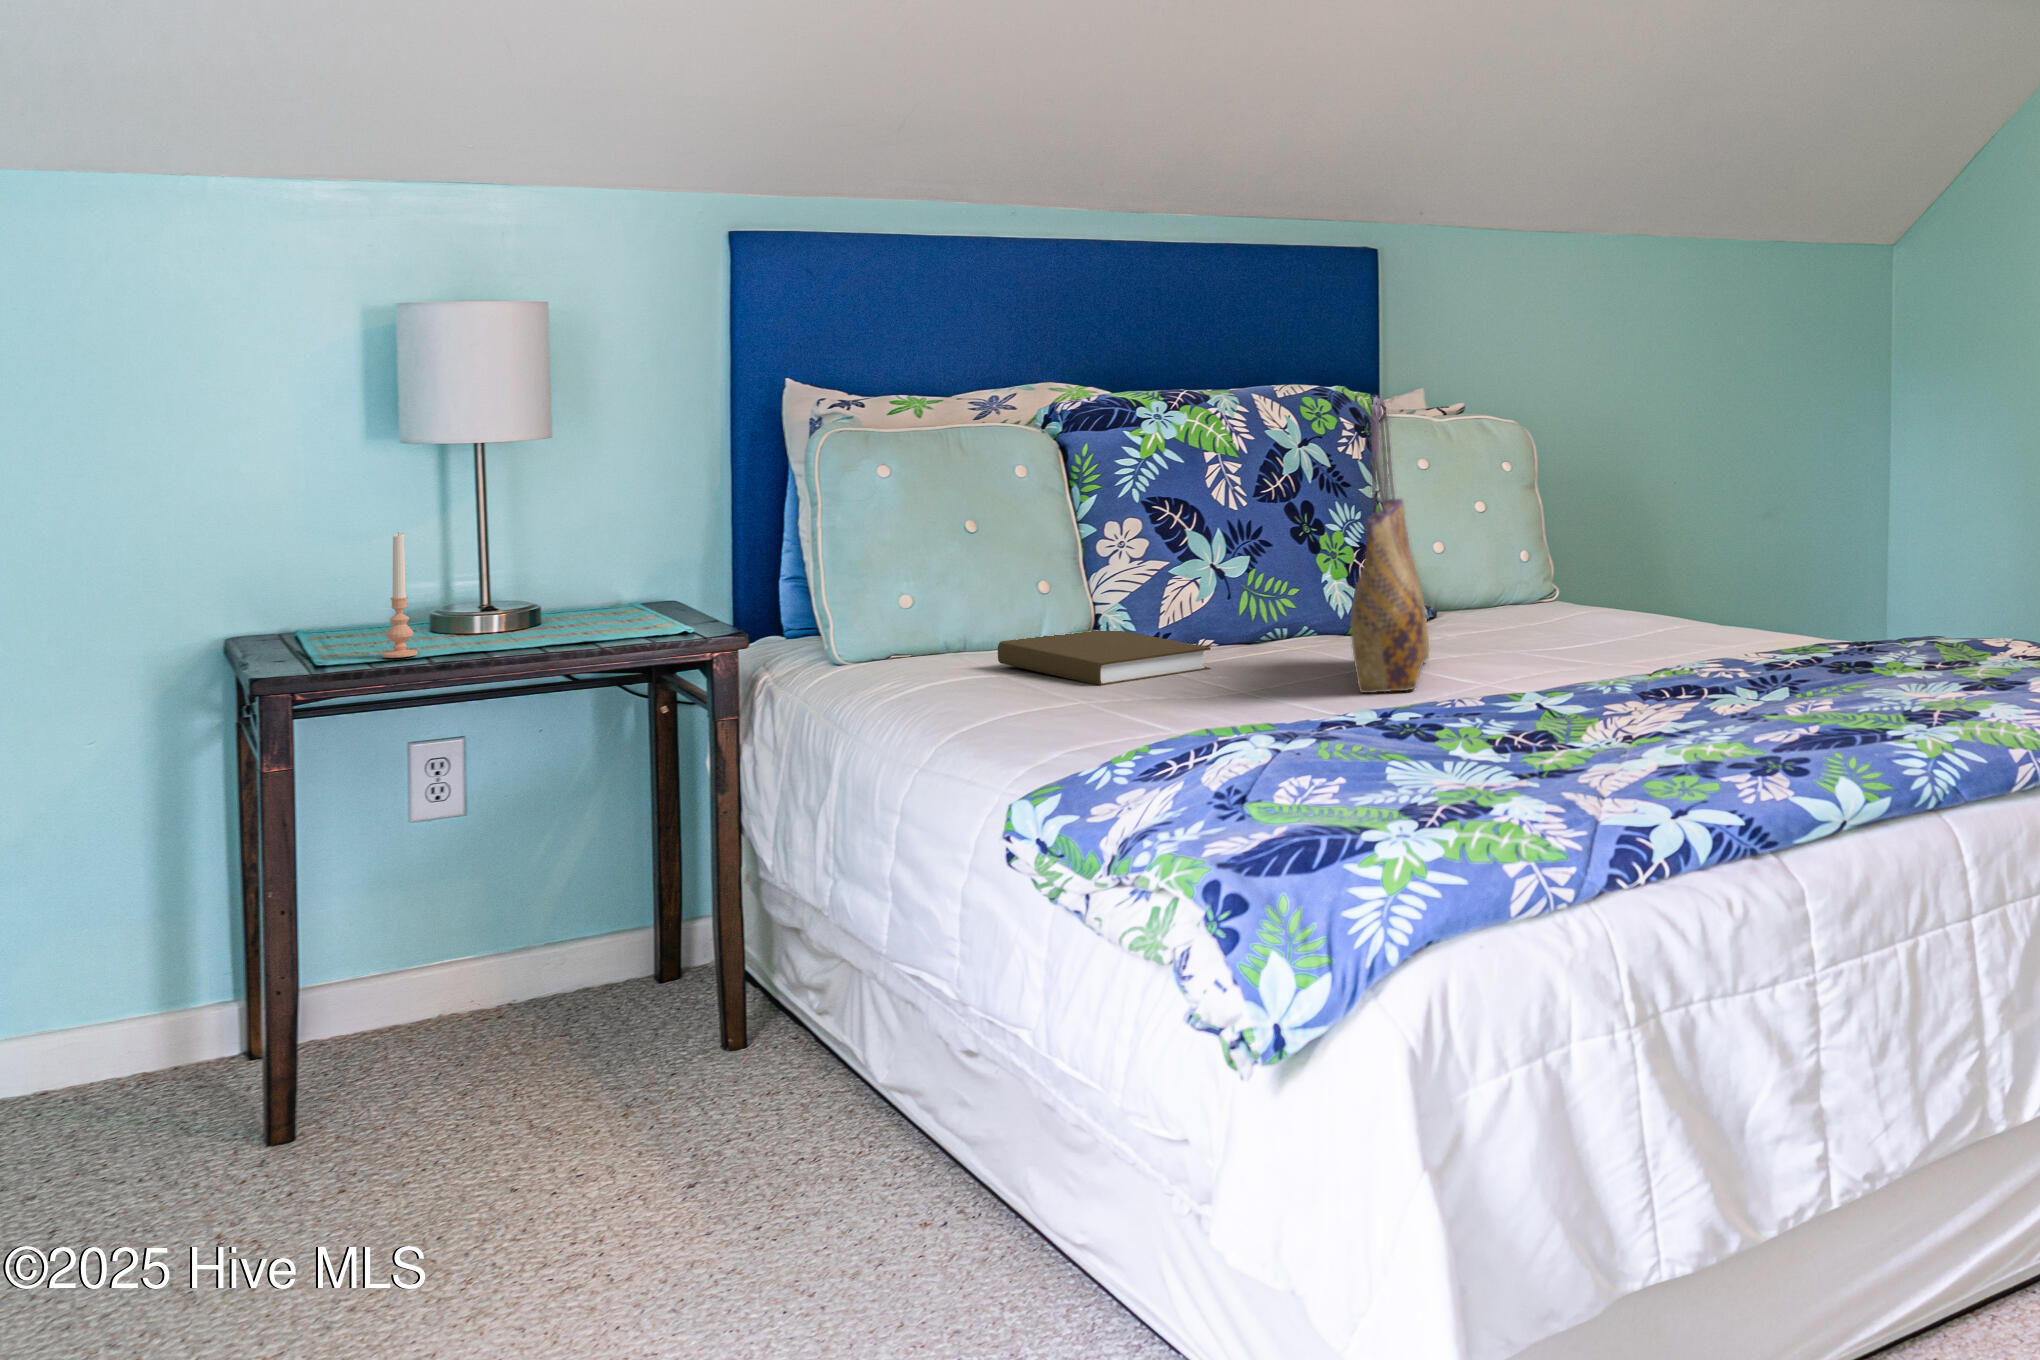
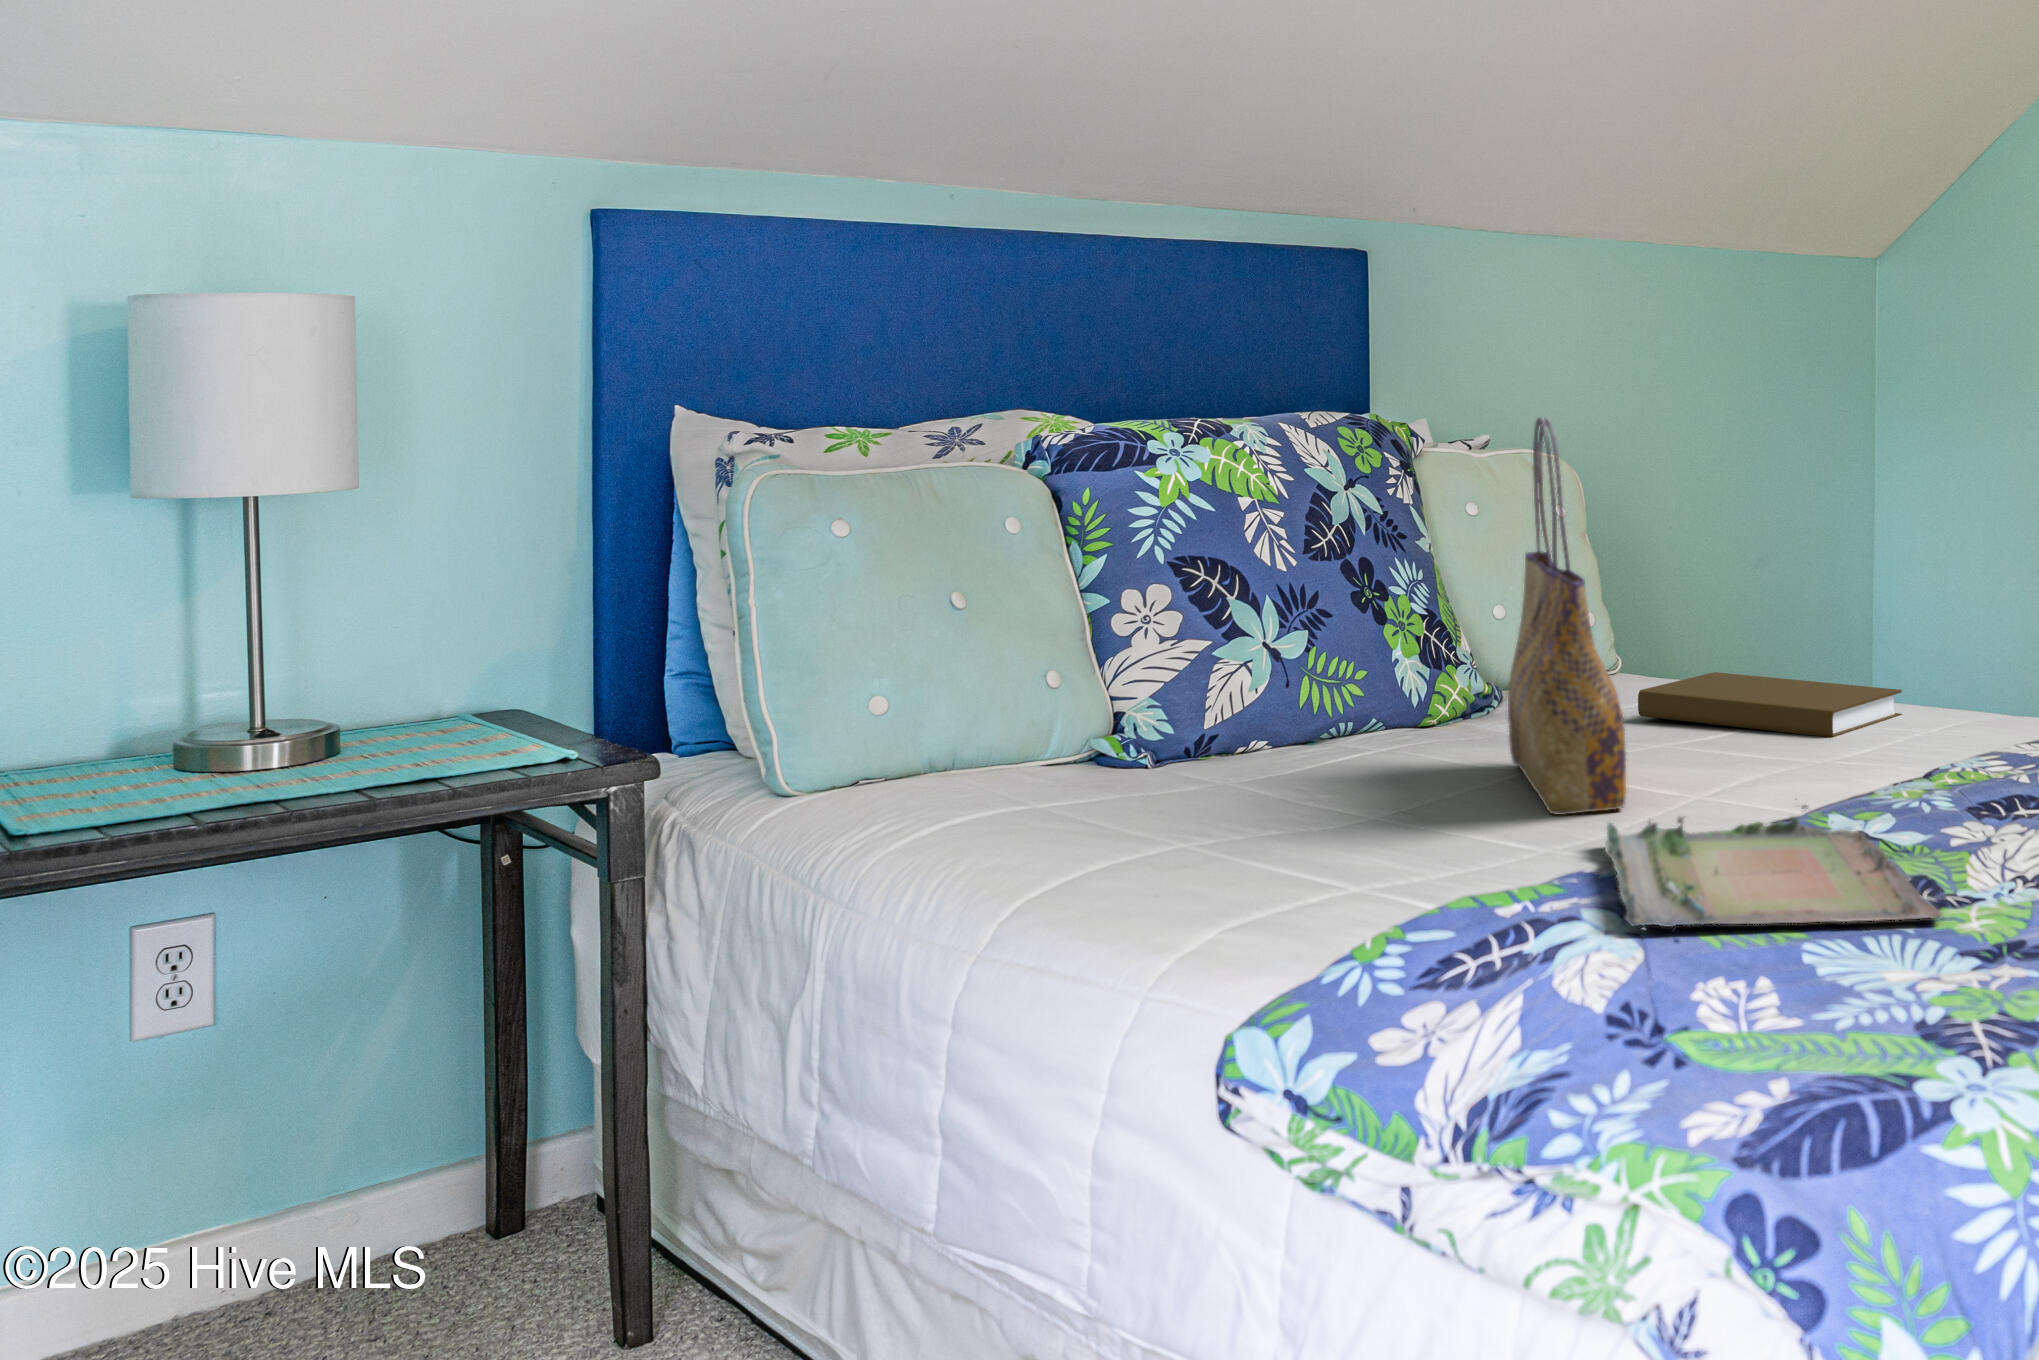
candle: present [382,533,417,658] -> none [111,627,168,818]
book: present [998,629,1211,686] -> present [1638,672,1902,737]
tray: none [1311,681,1550,759] -> present [1605,805,1943,930]

